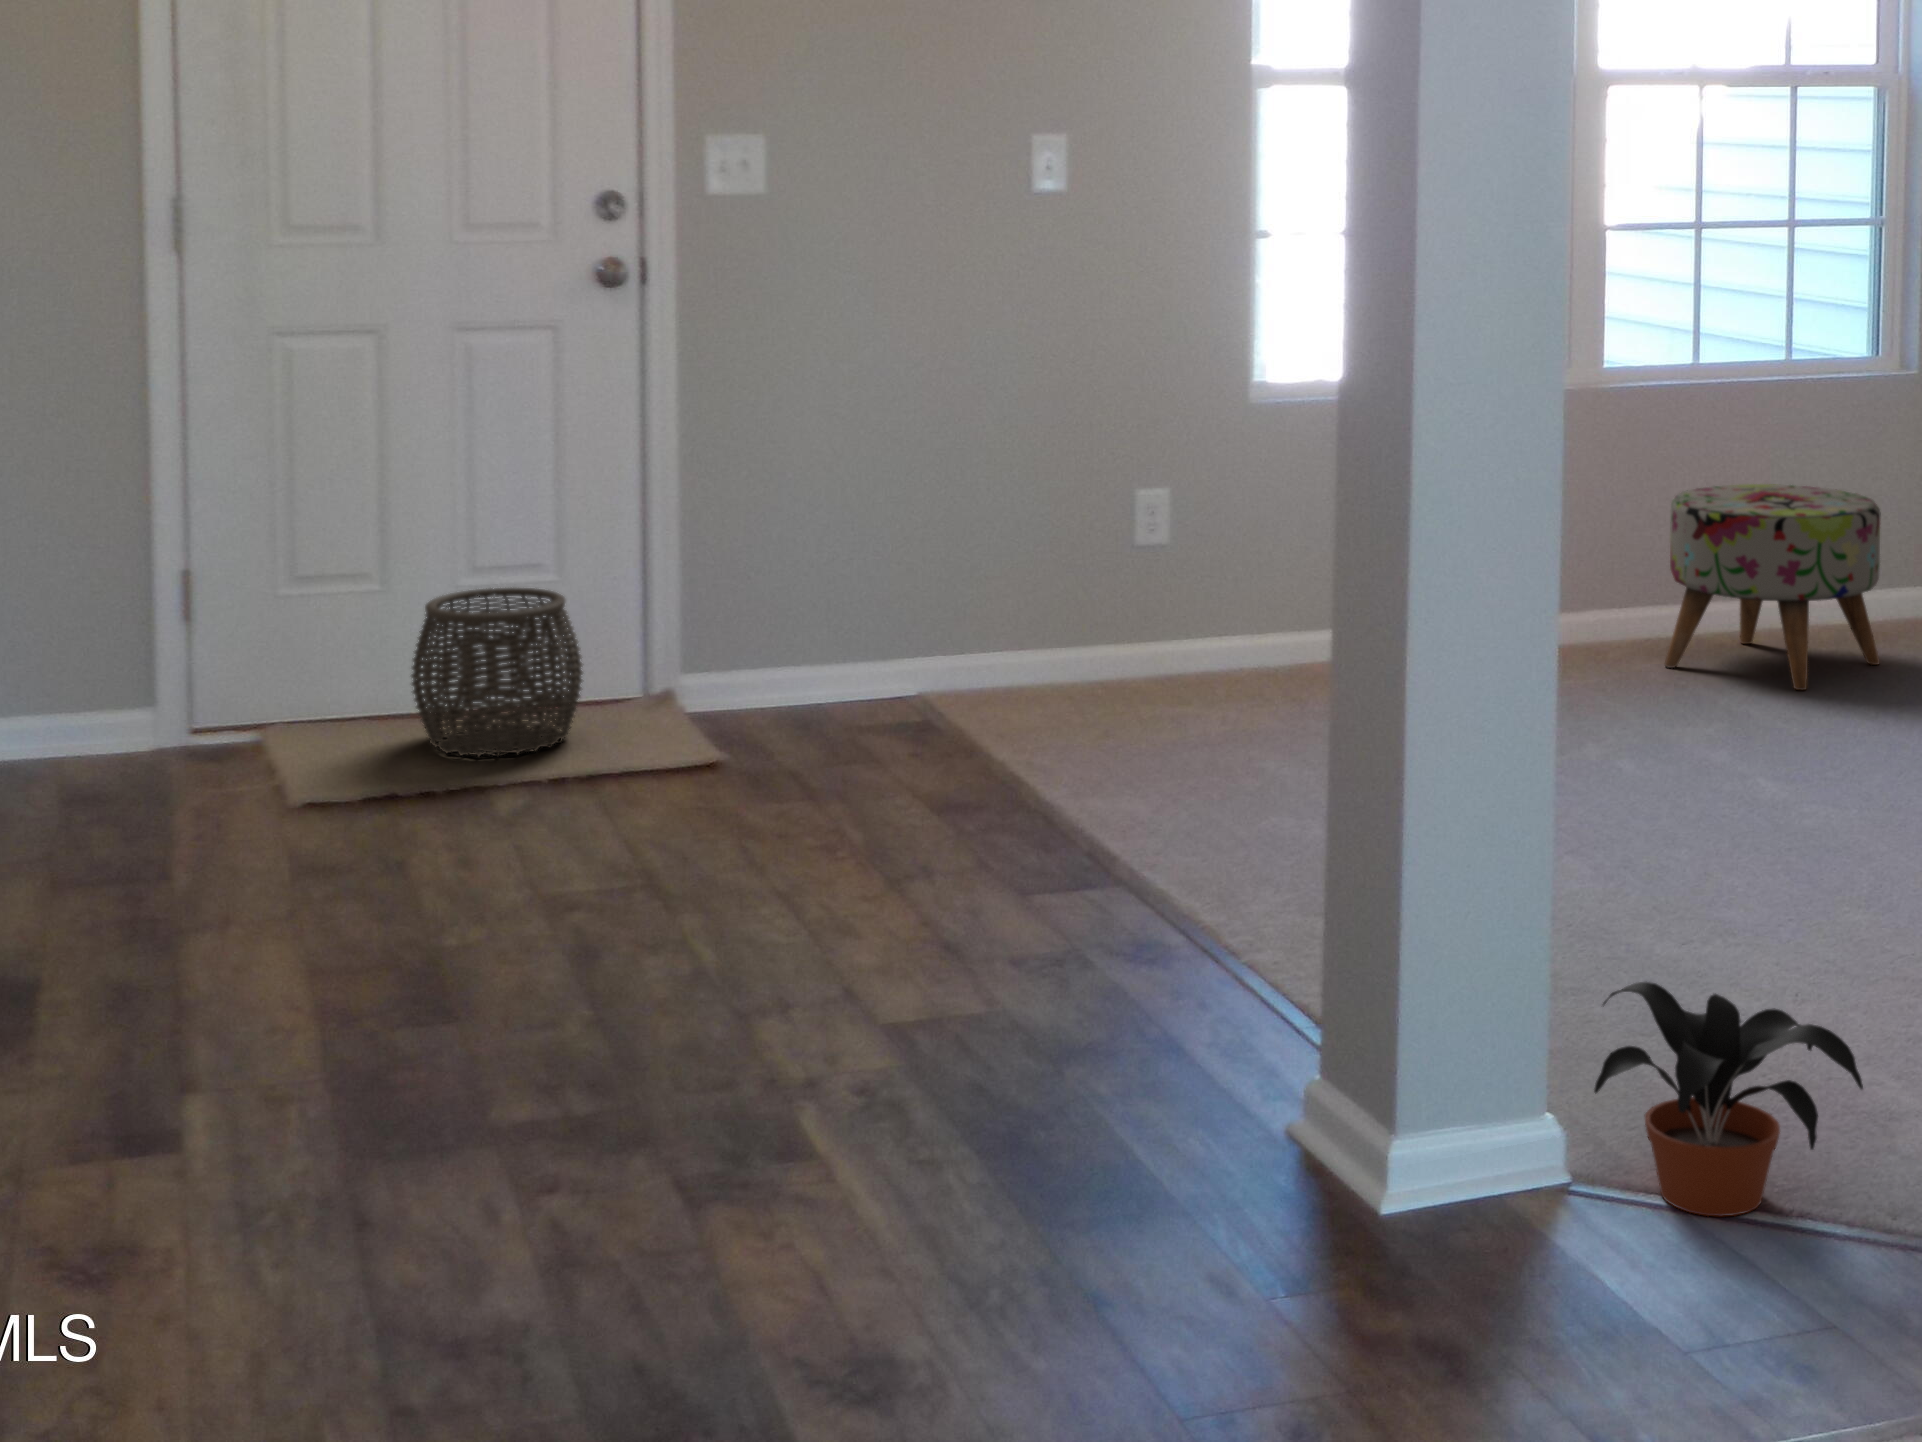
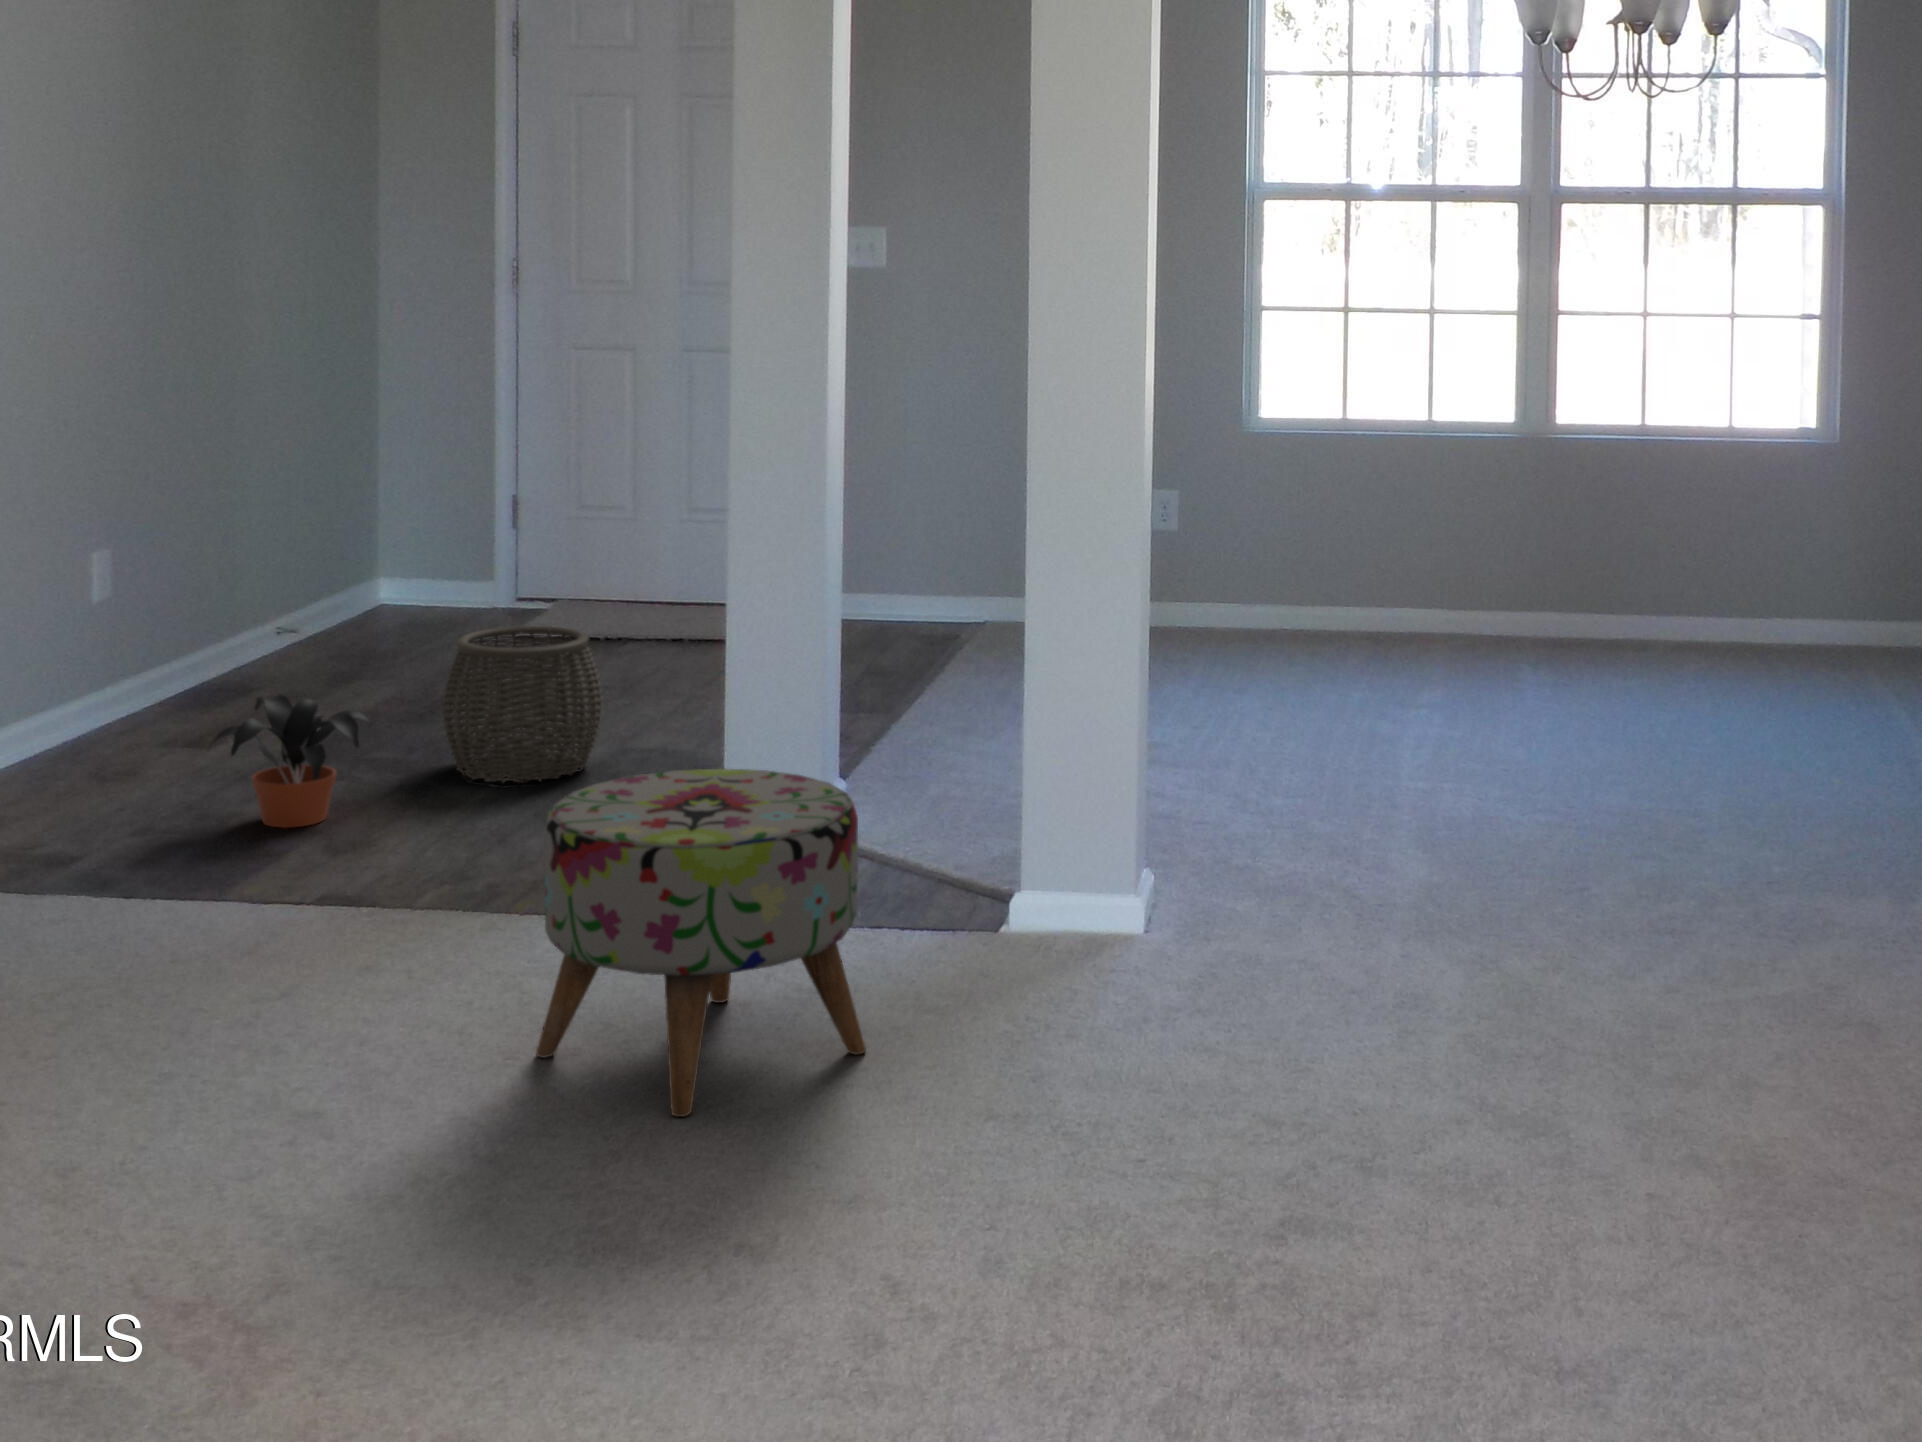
ottoman: present [1665,484,1881,690] -> present [536,768,866,1117]
potted plant: present [1594,982,1863,1216] -> present [209,695,372,828]

